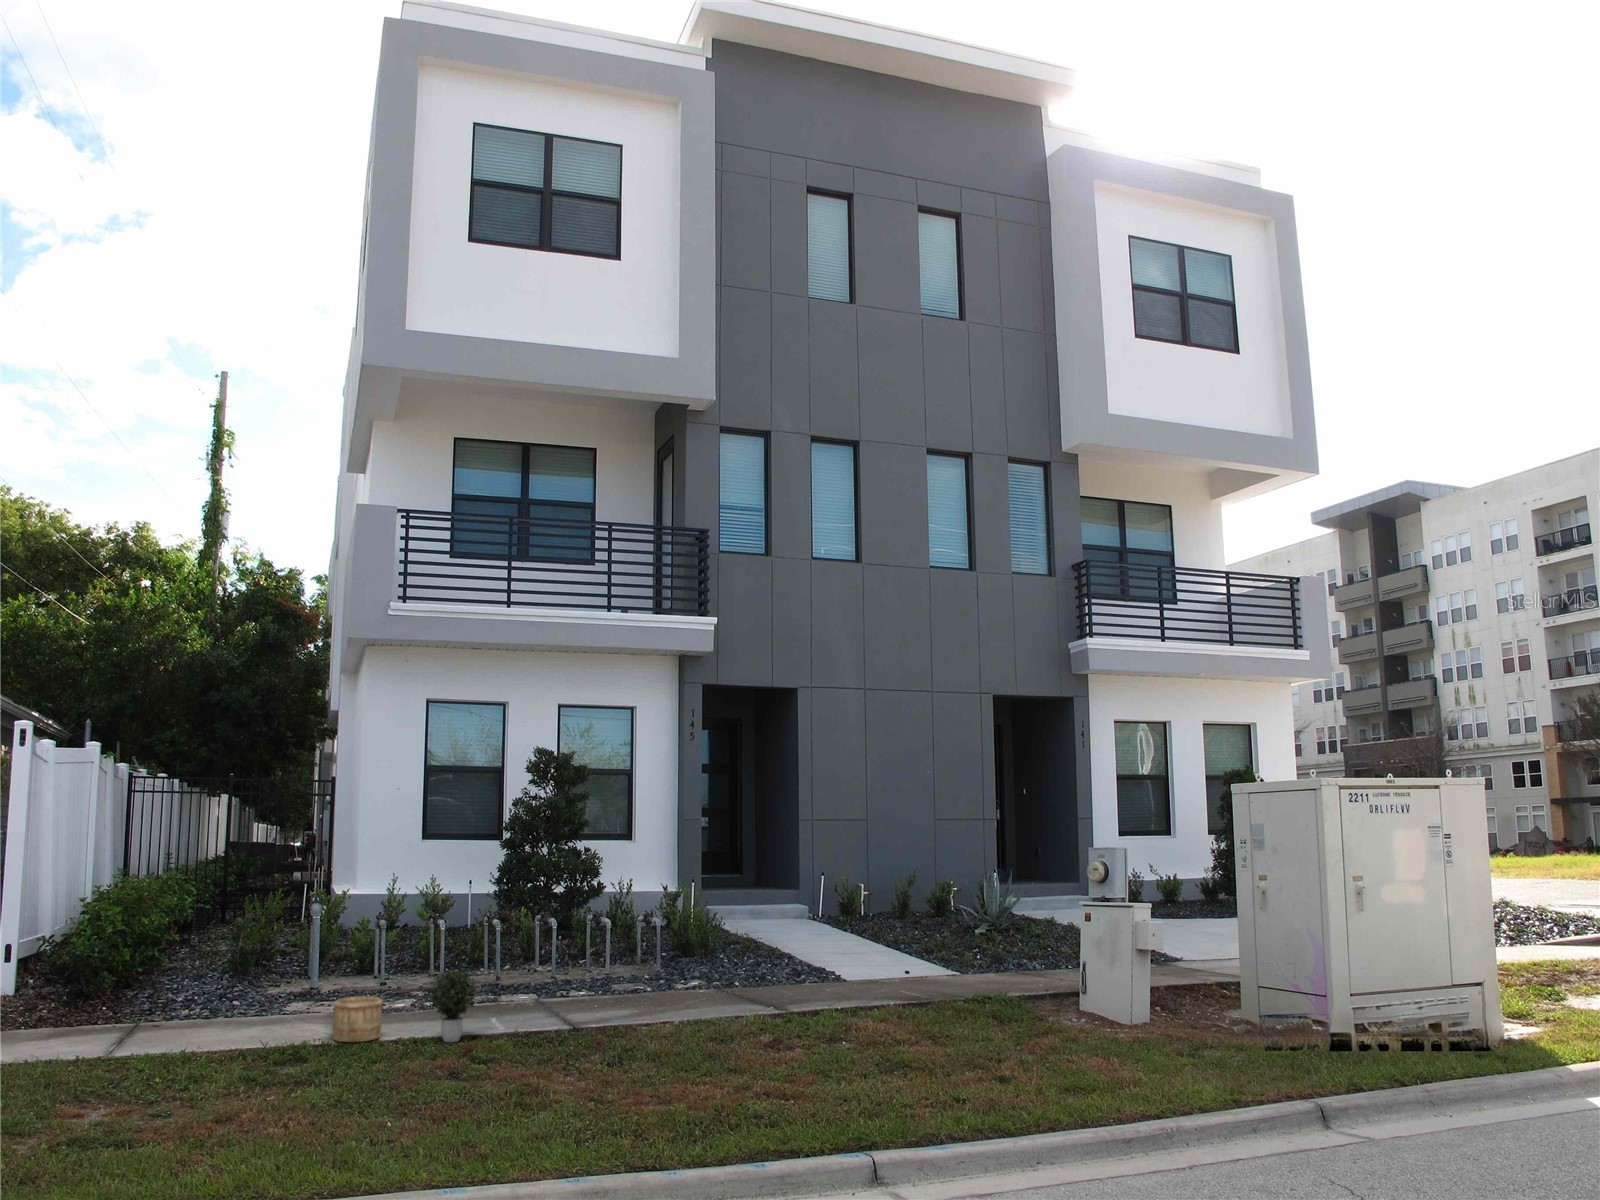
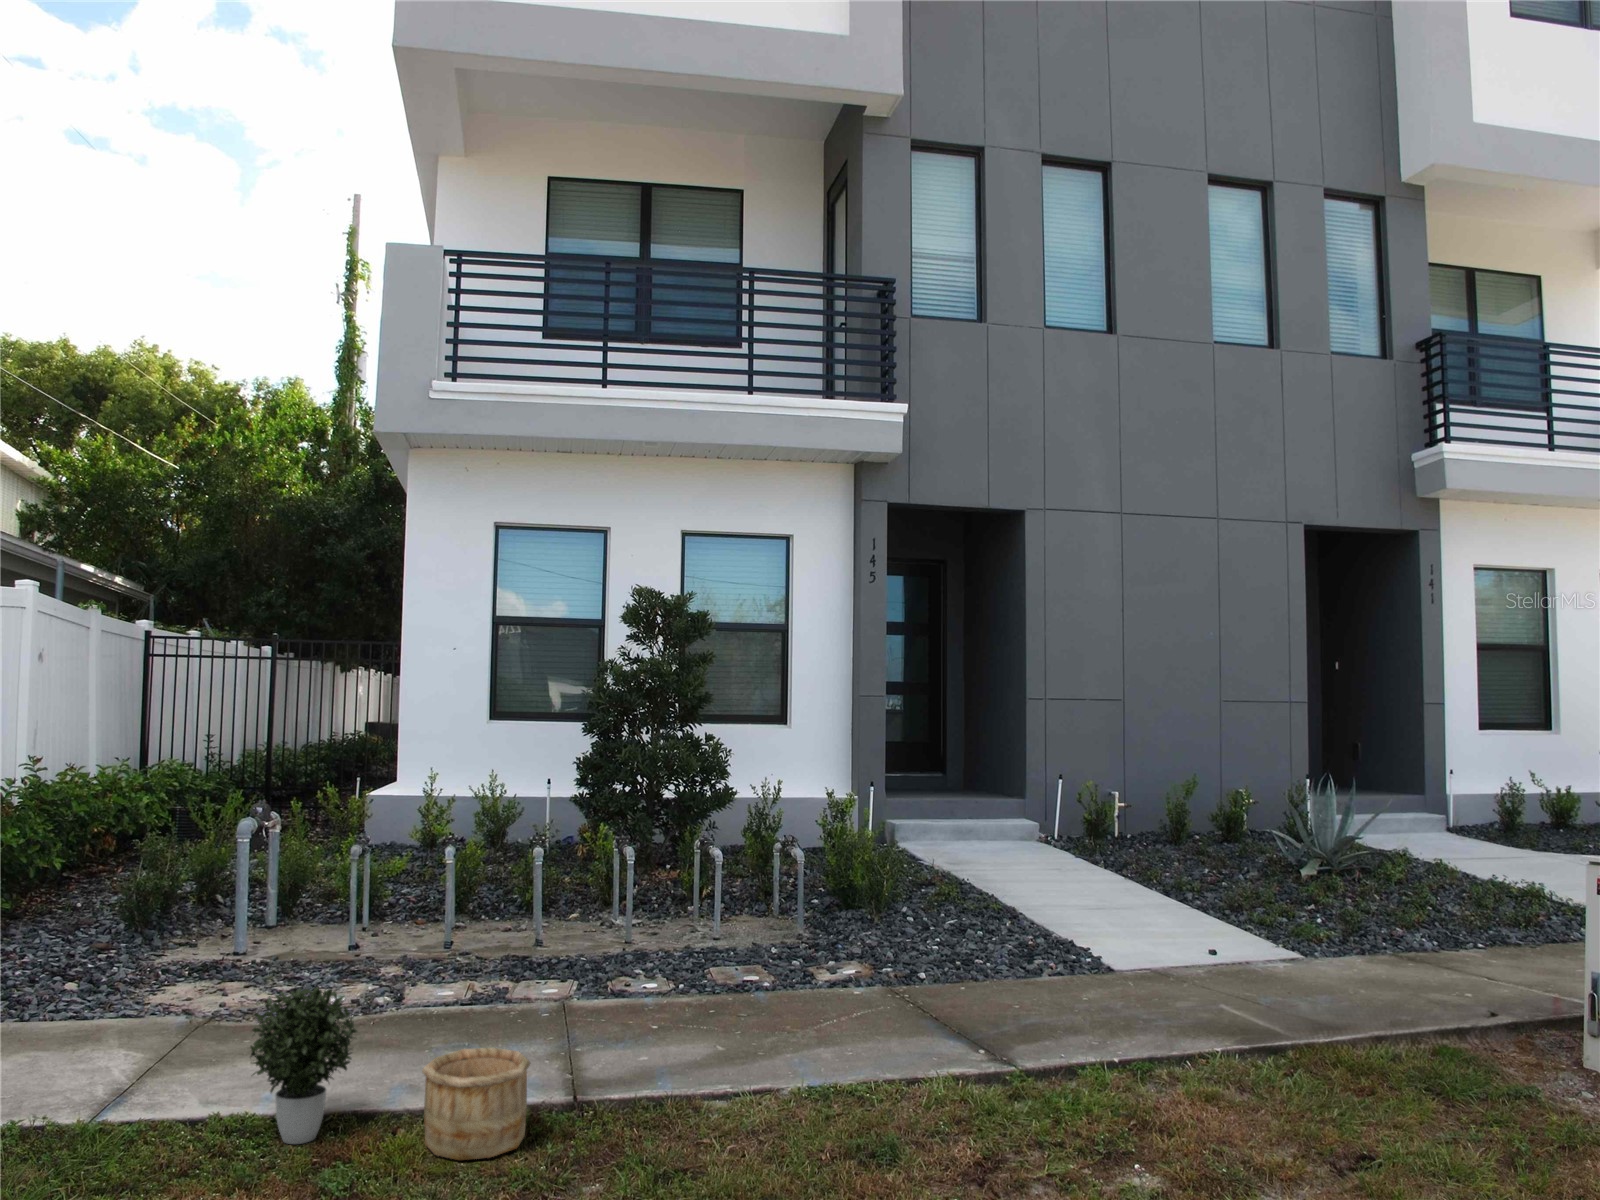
wooden bucket: present [333,996,383,1042] -> present [422,1048,530,1160]

